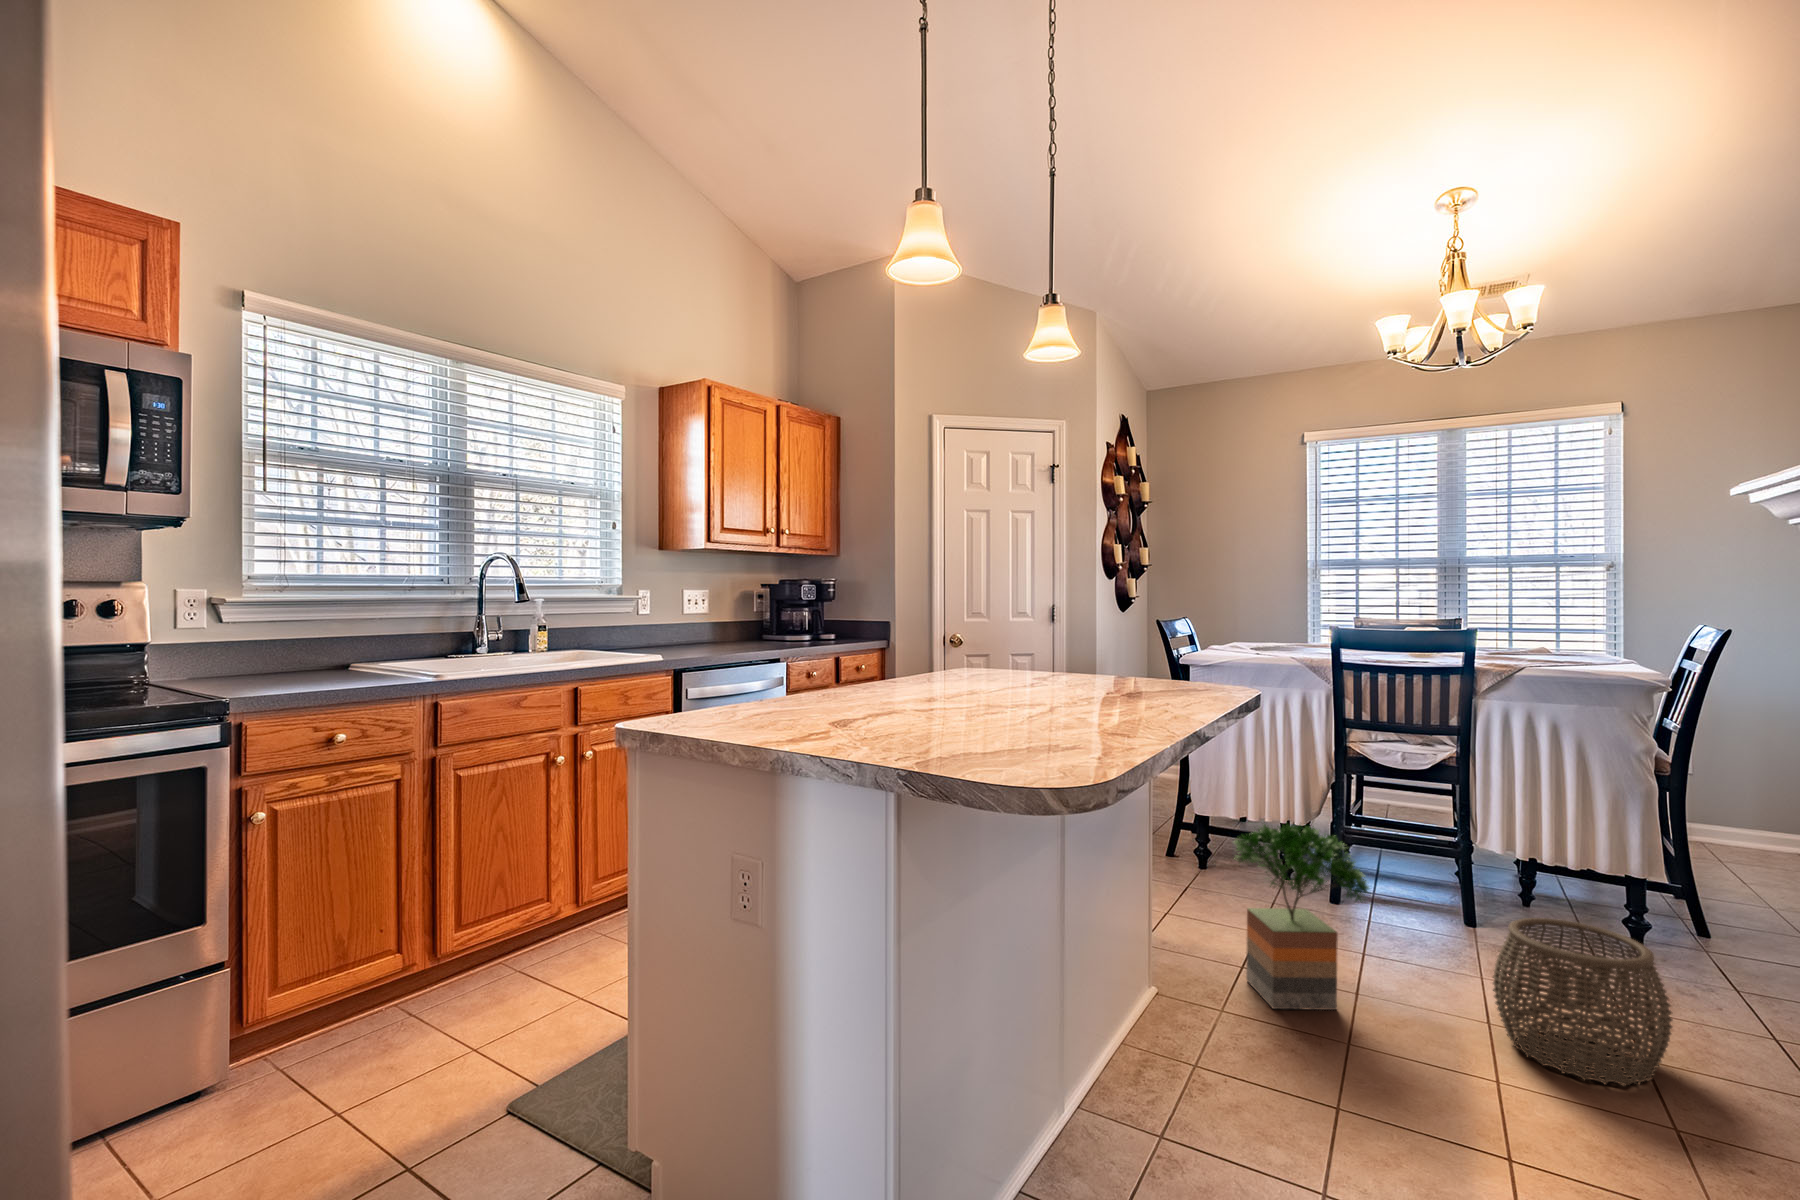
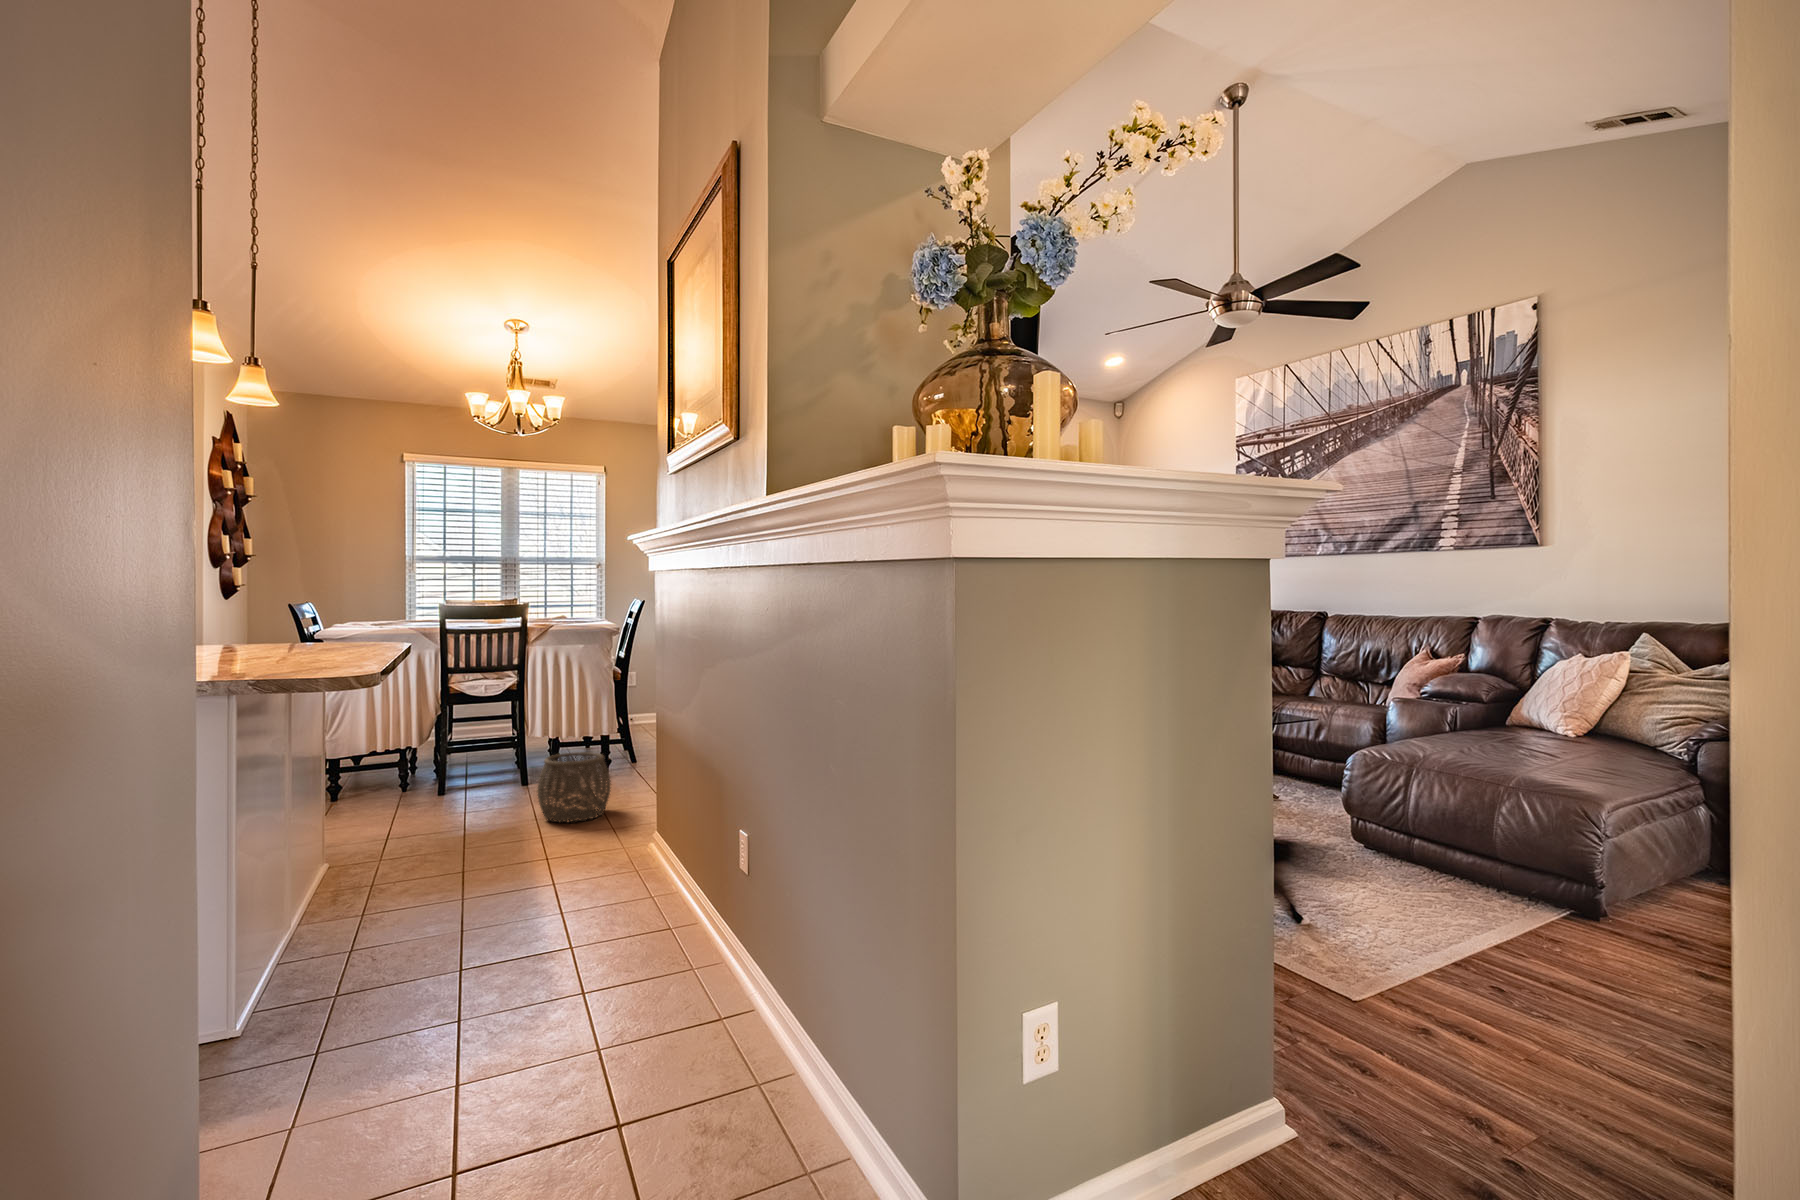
potted tree: present [1234,823,1369,1010] -> none [382,728,474,843]

